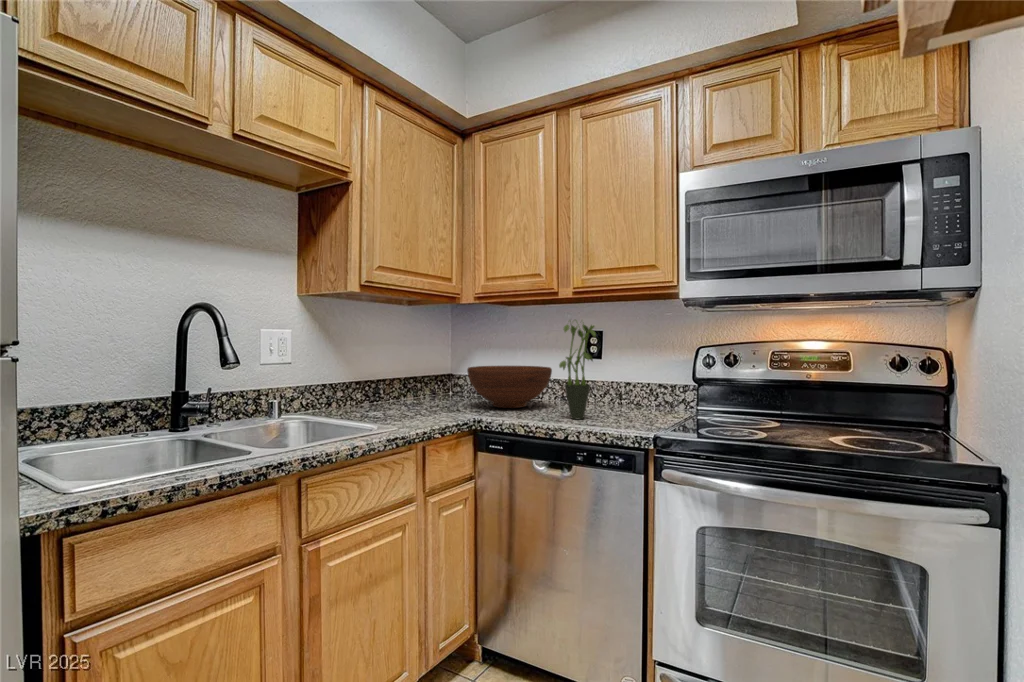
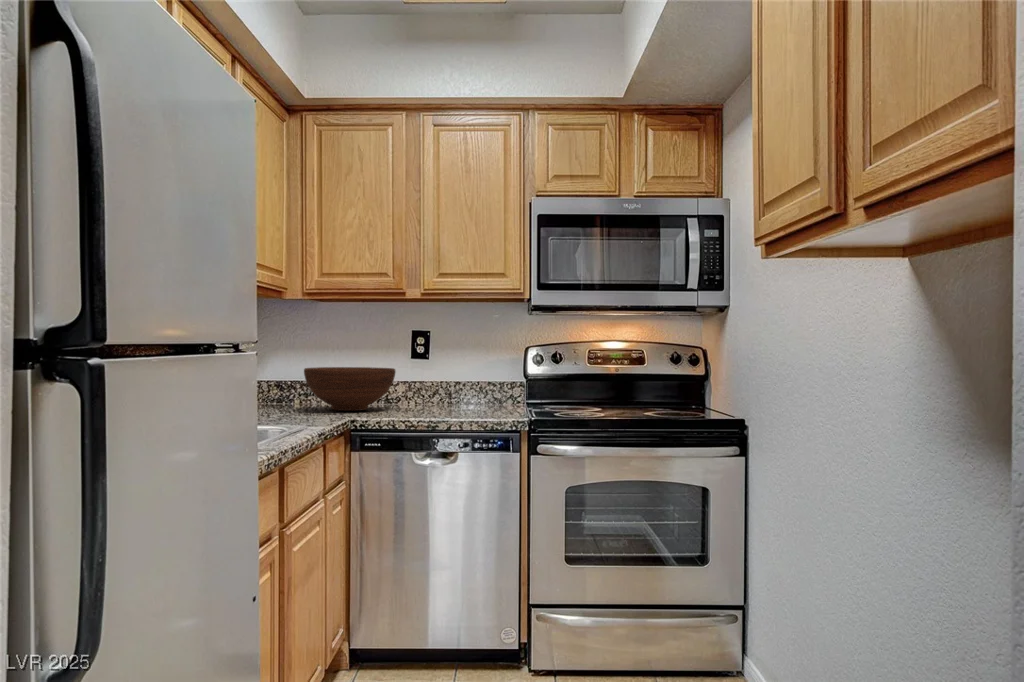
potted plant: present [559,324,596,419] -> none [430,320,467,415]

